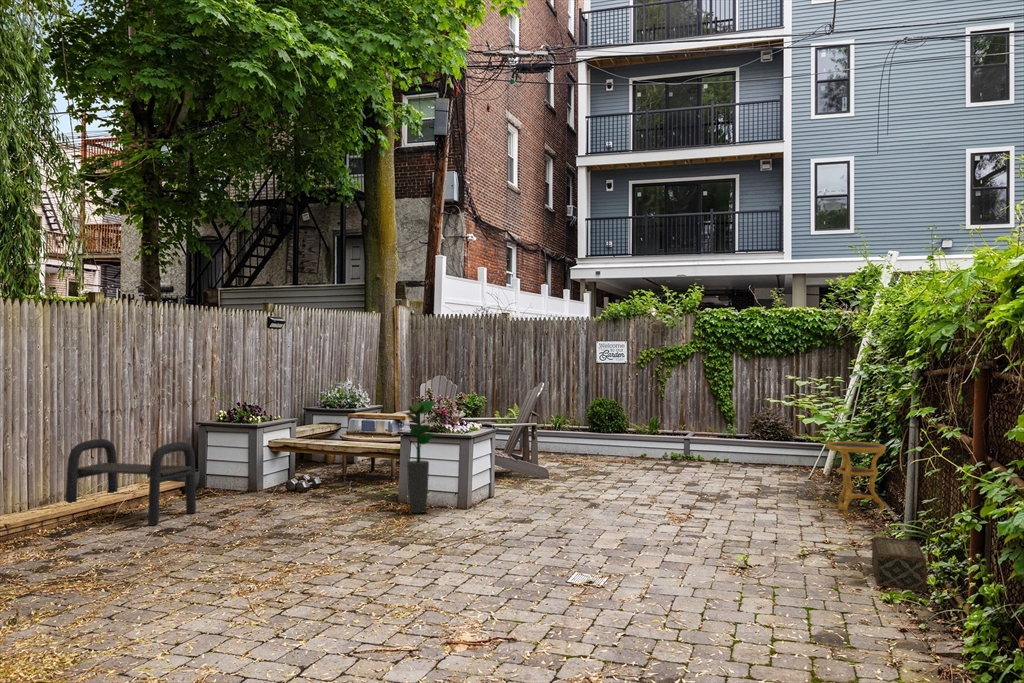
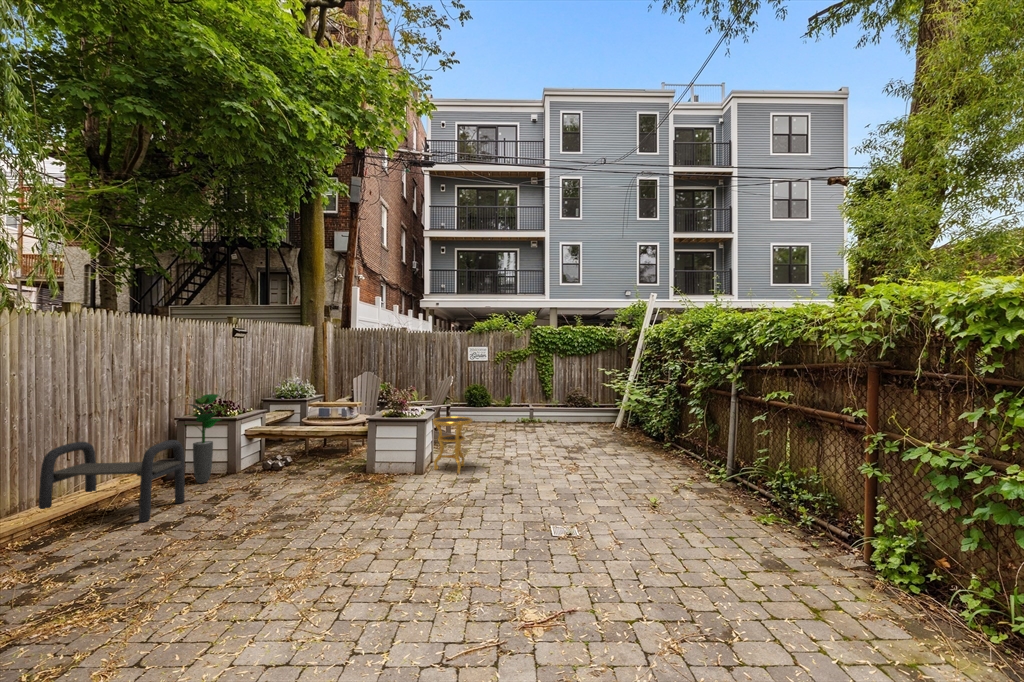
potted plant: present [397,401,437,513] -> present [186,394,219,483]
side table: present [825,441,886,518] -> present [433,416,473,474]
woven basket: present [872,537,927,590] -> none [725,476,777,511]

